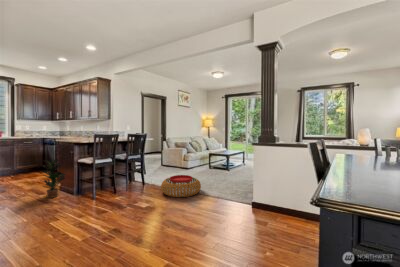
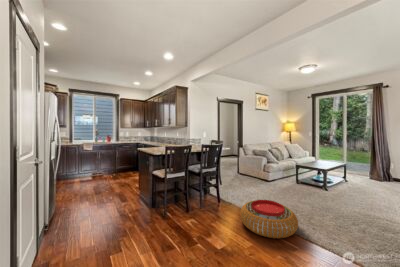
potted plant: present [42,159,65,198] -> none [120,169,143,209]

